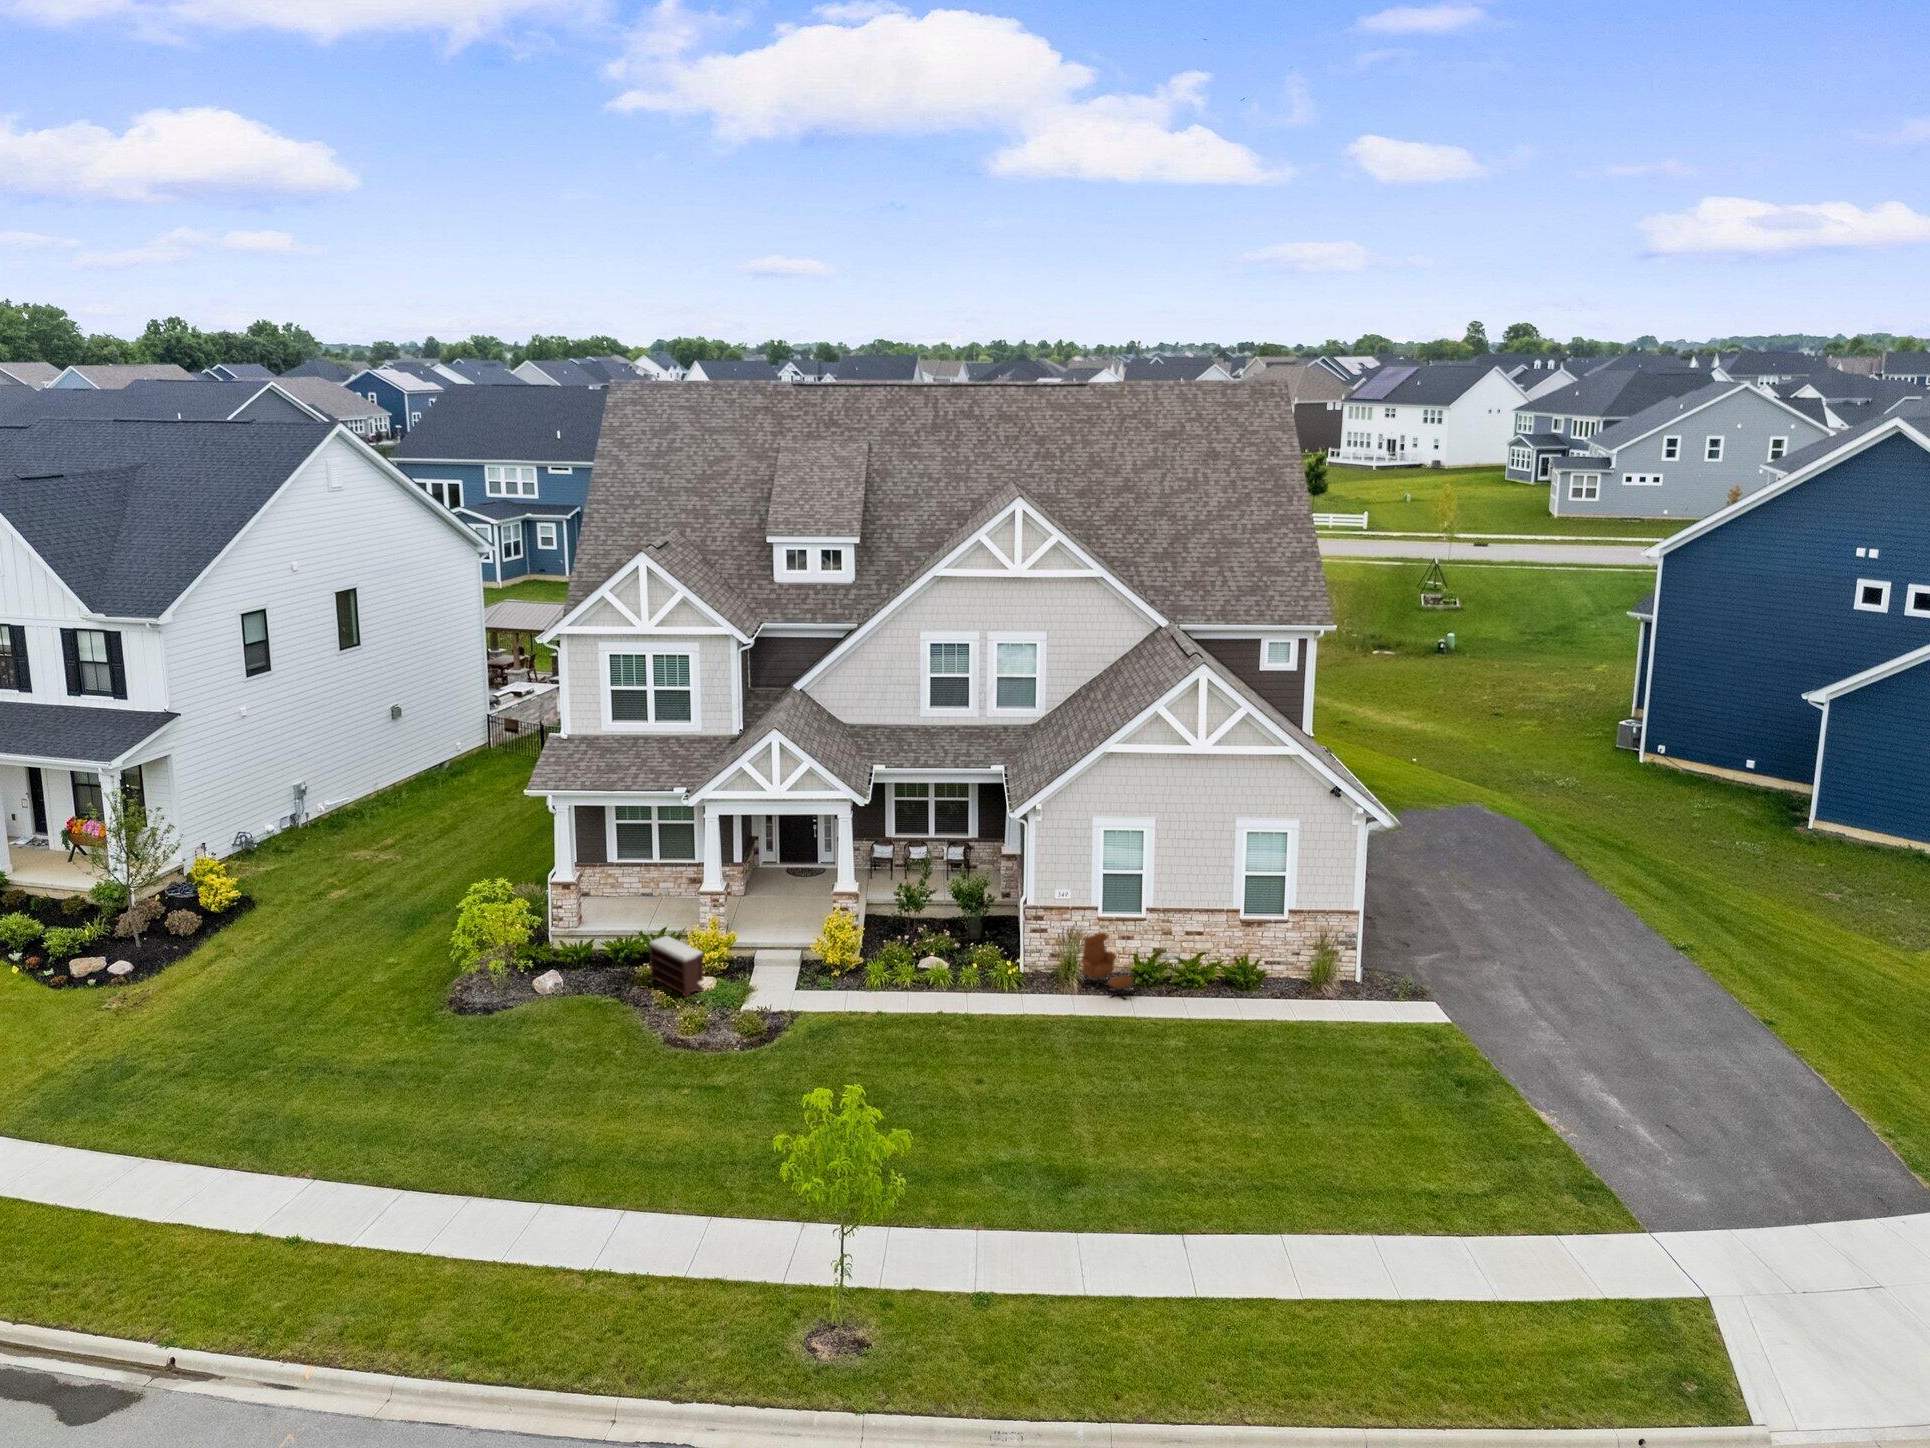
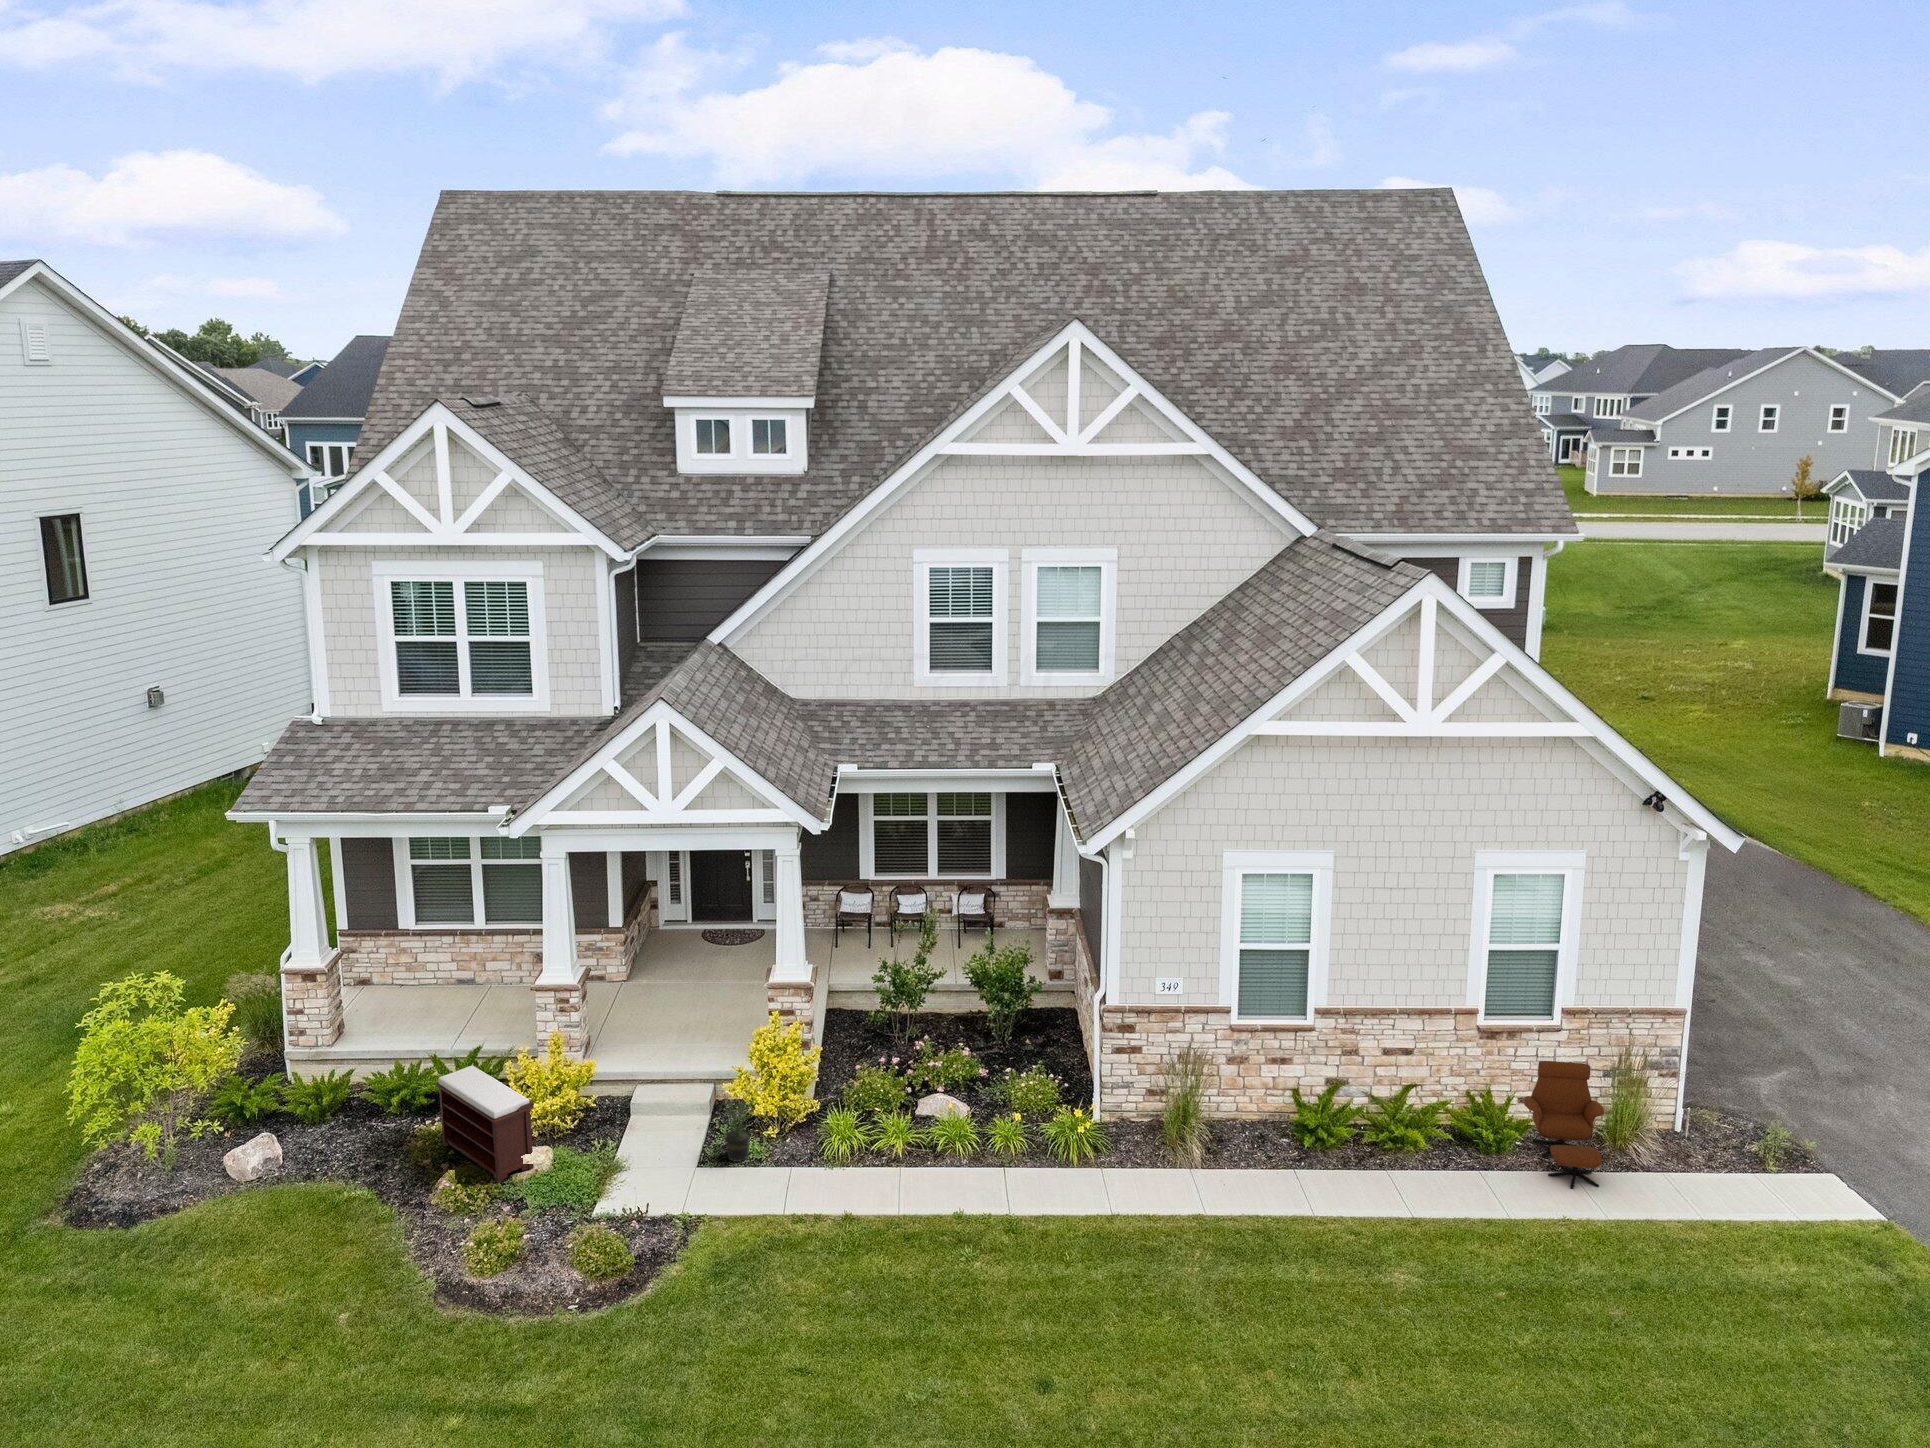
potted plant: present [969,908,982,939] -> present [725,1095,750,1162]
lounge chair: present [1080,933,1133,998] -> present [1524,1061,1604,1189]

